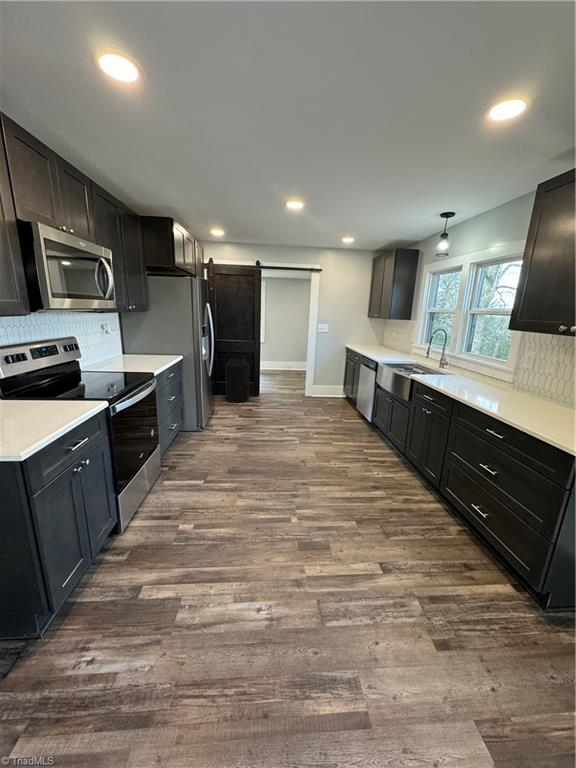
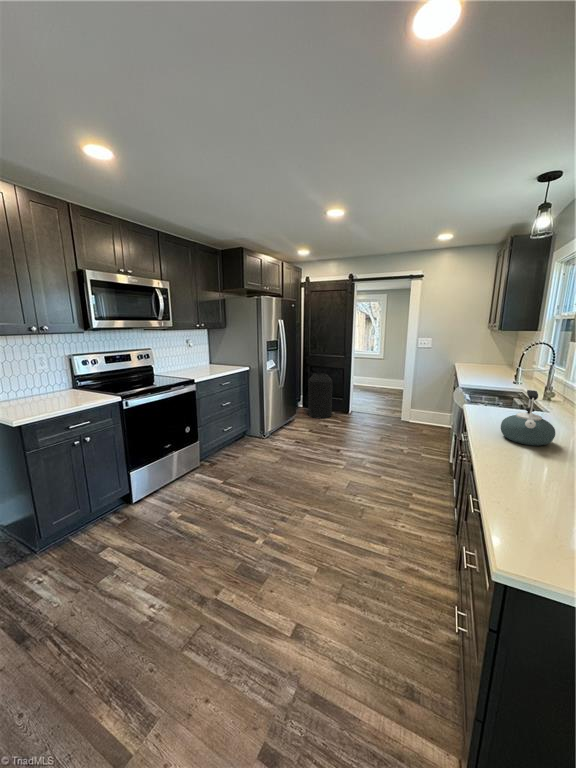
kettle: none [465,362,497,397] -> present [501,390,555,446]

